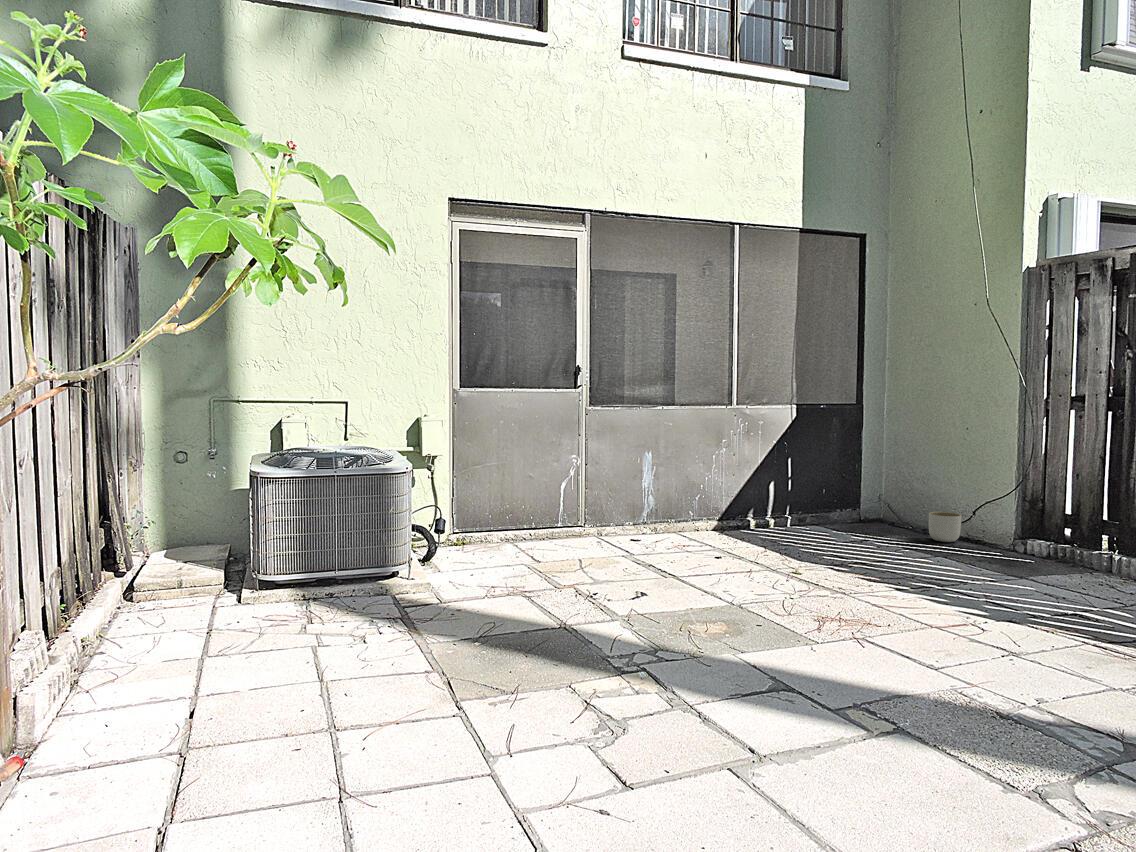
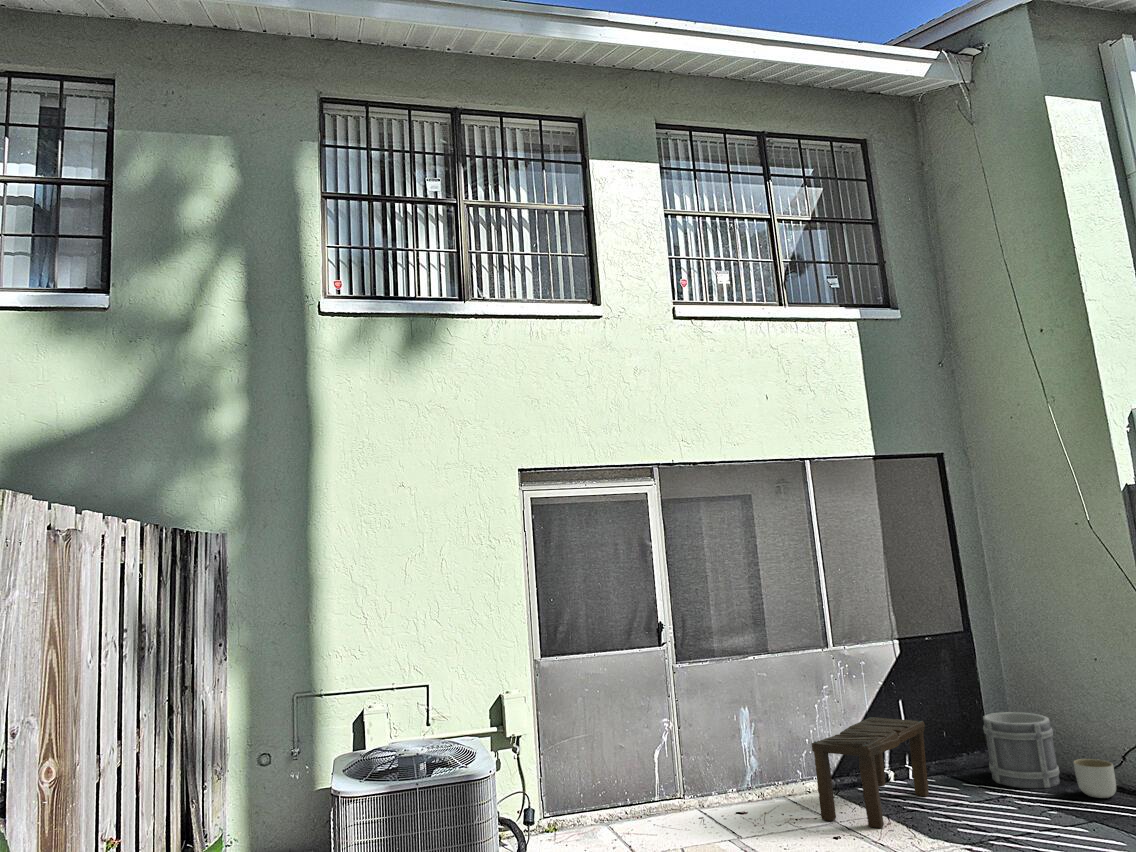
bench: none [706,470,808,553] -> present [812,717,929,828]
bucket: none [857,475,917,535] -> present [983,712,1060,788]

